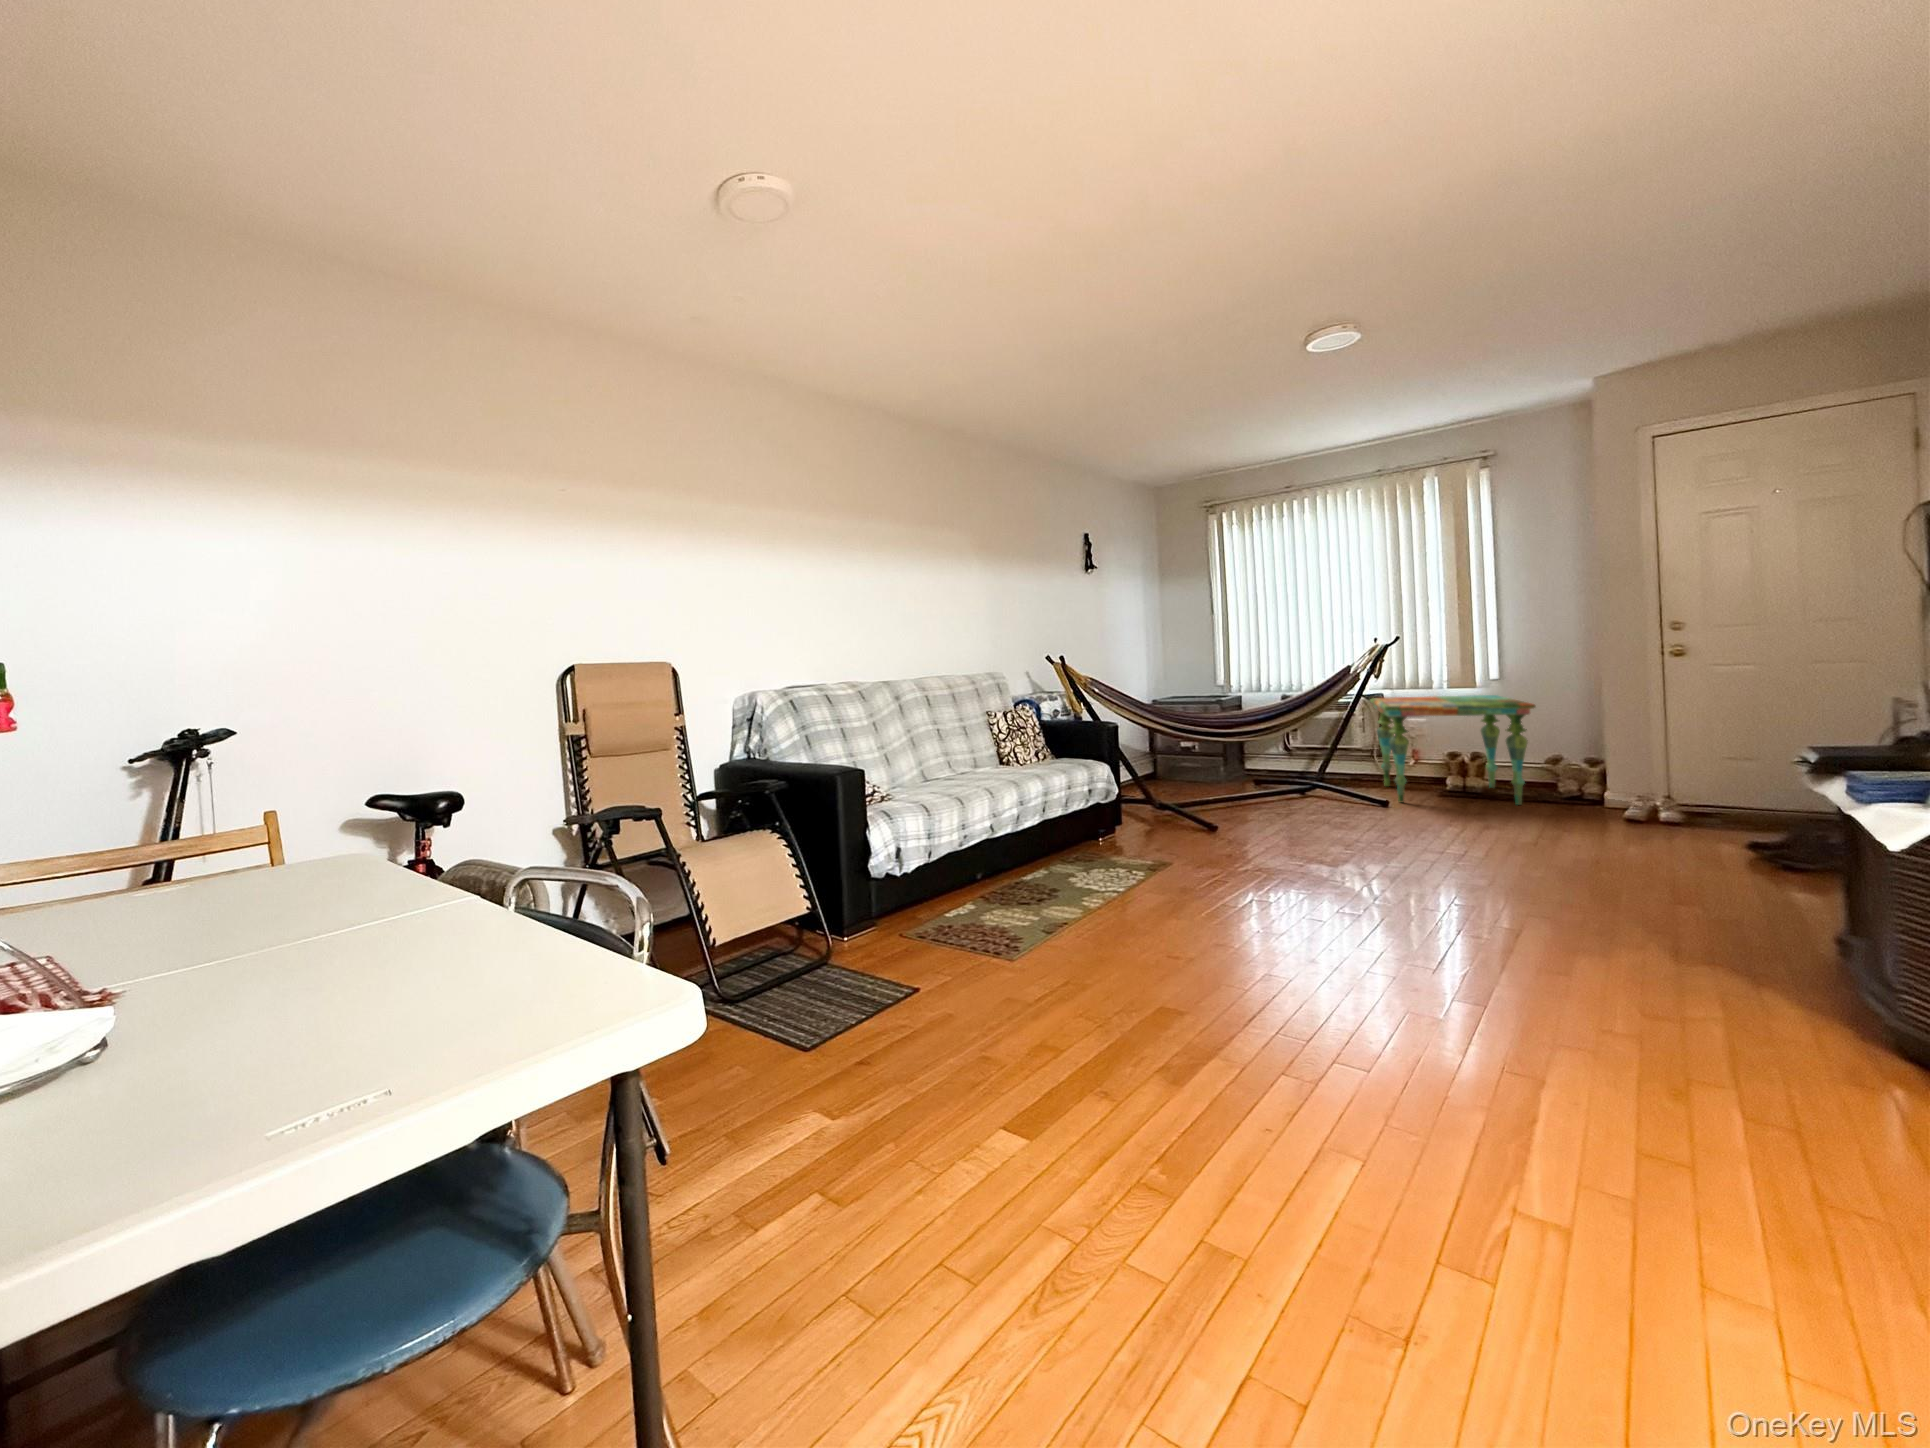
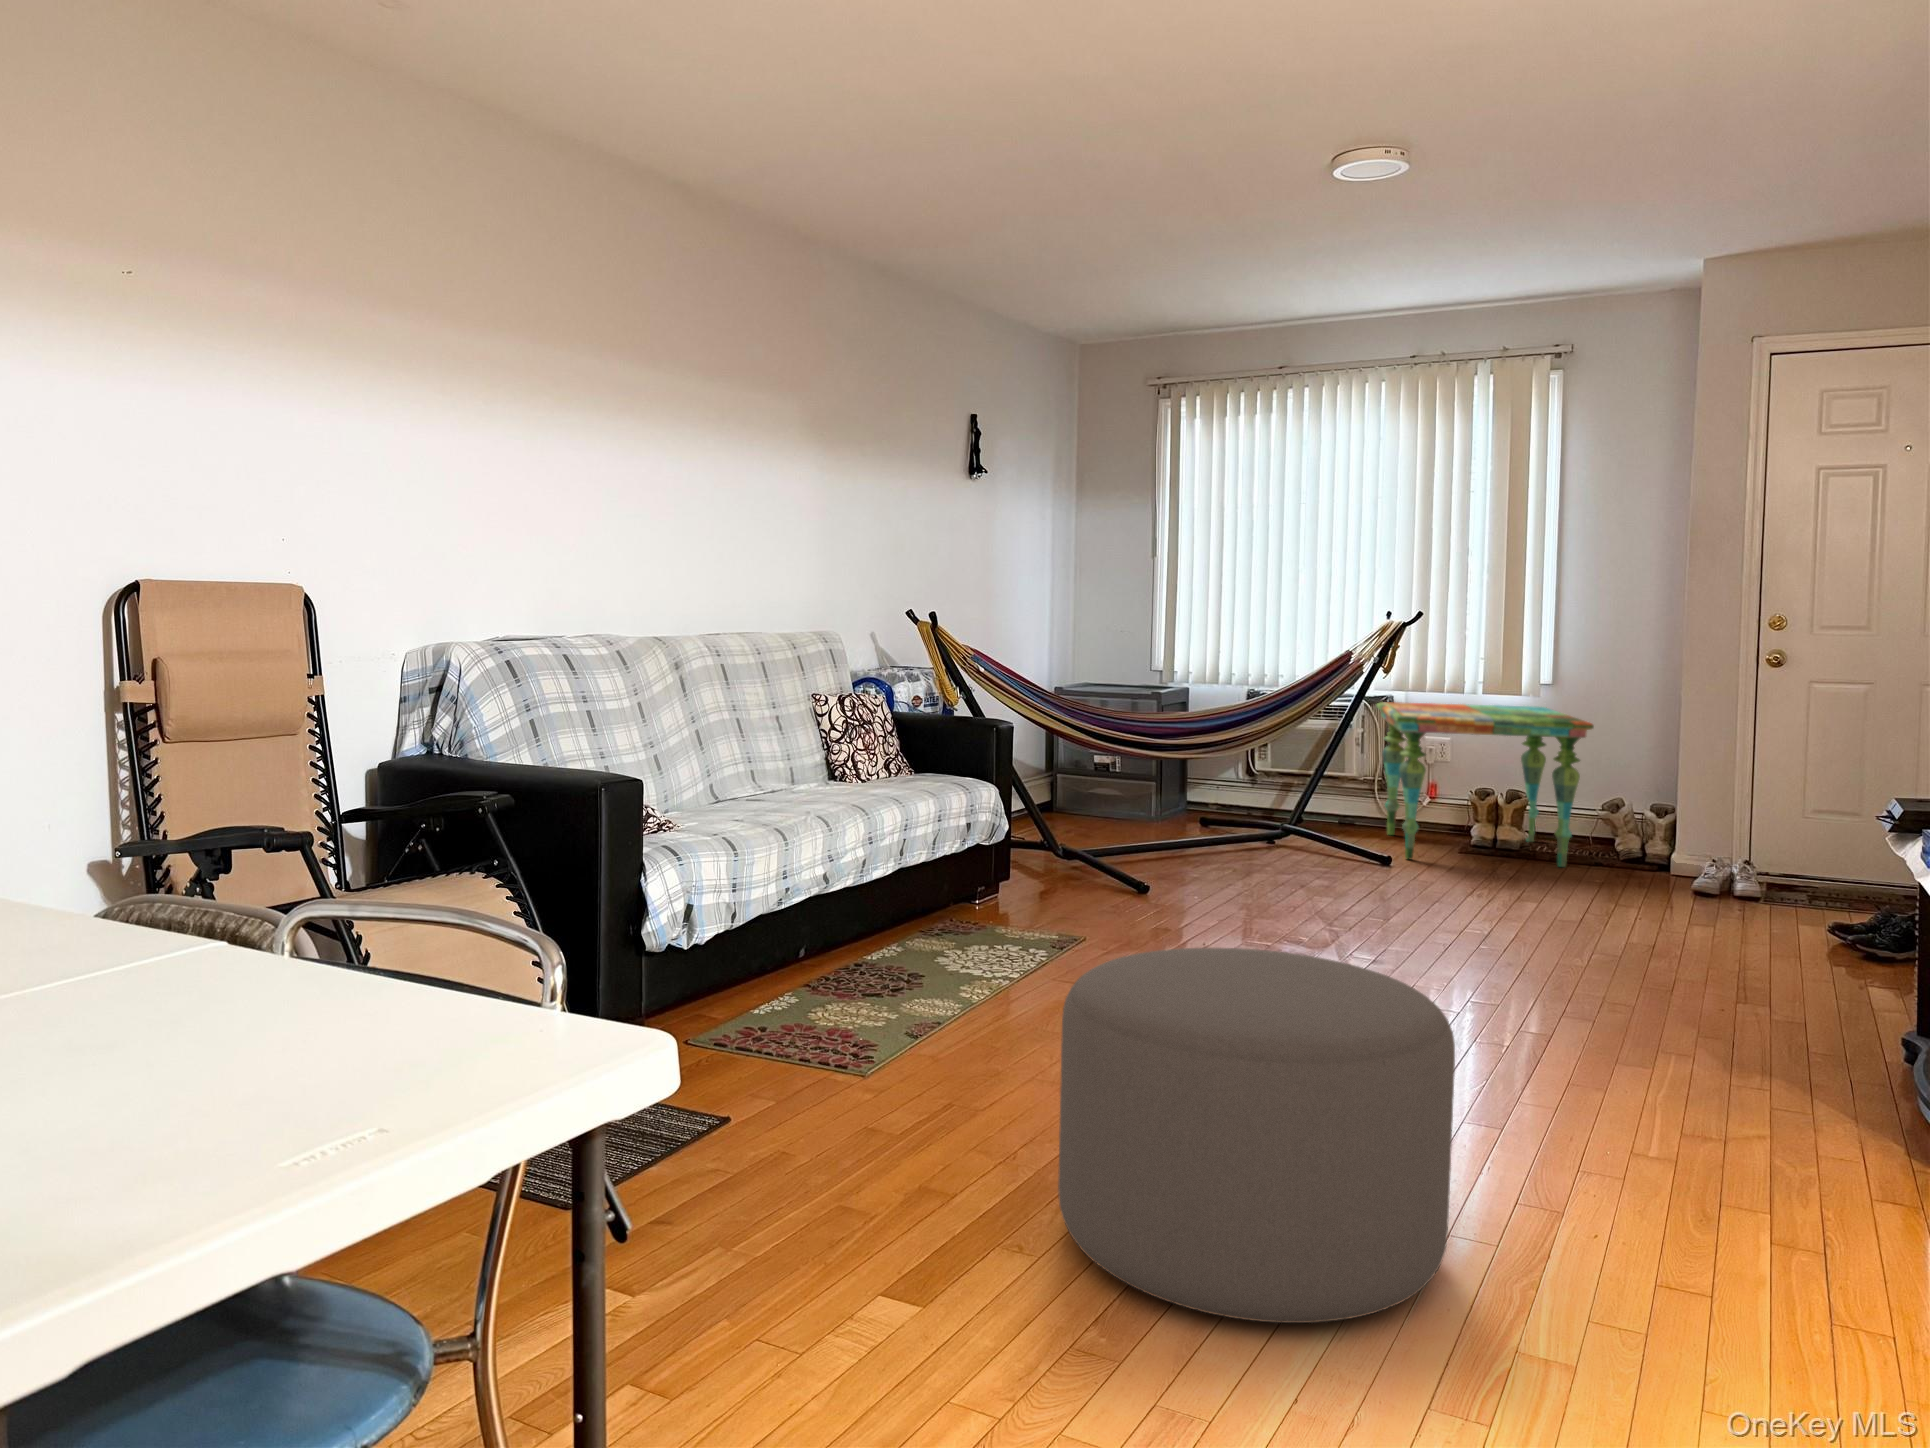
ottoman: none [1127,876,1445,1176] -> present [1058,948,1455,1323]

